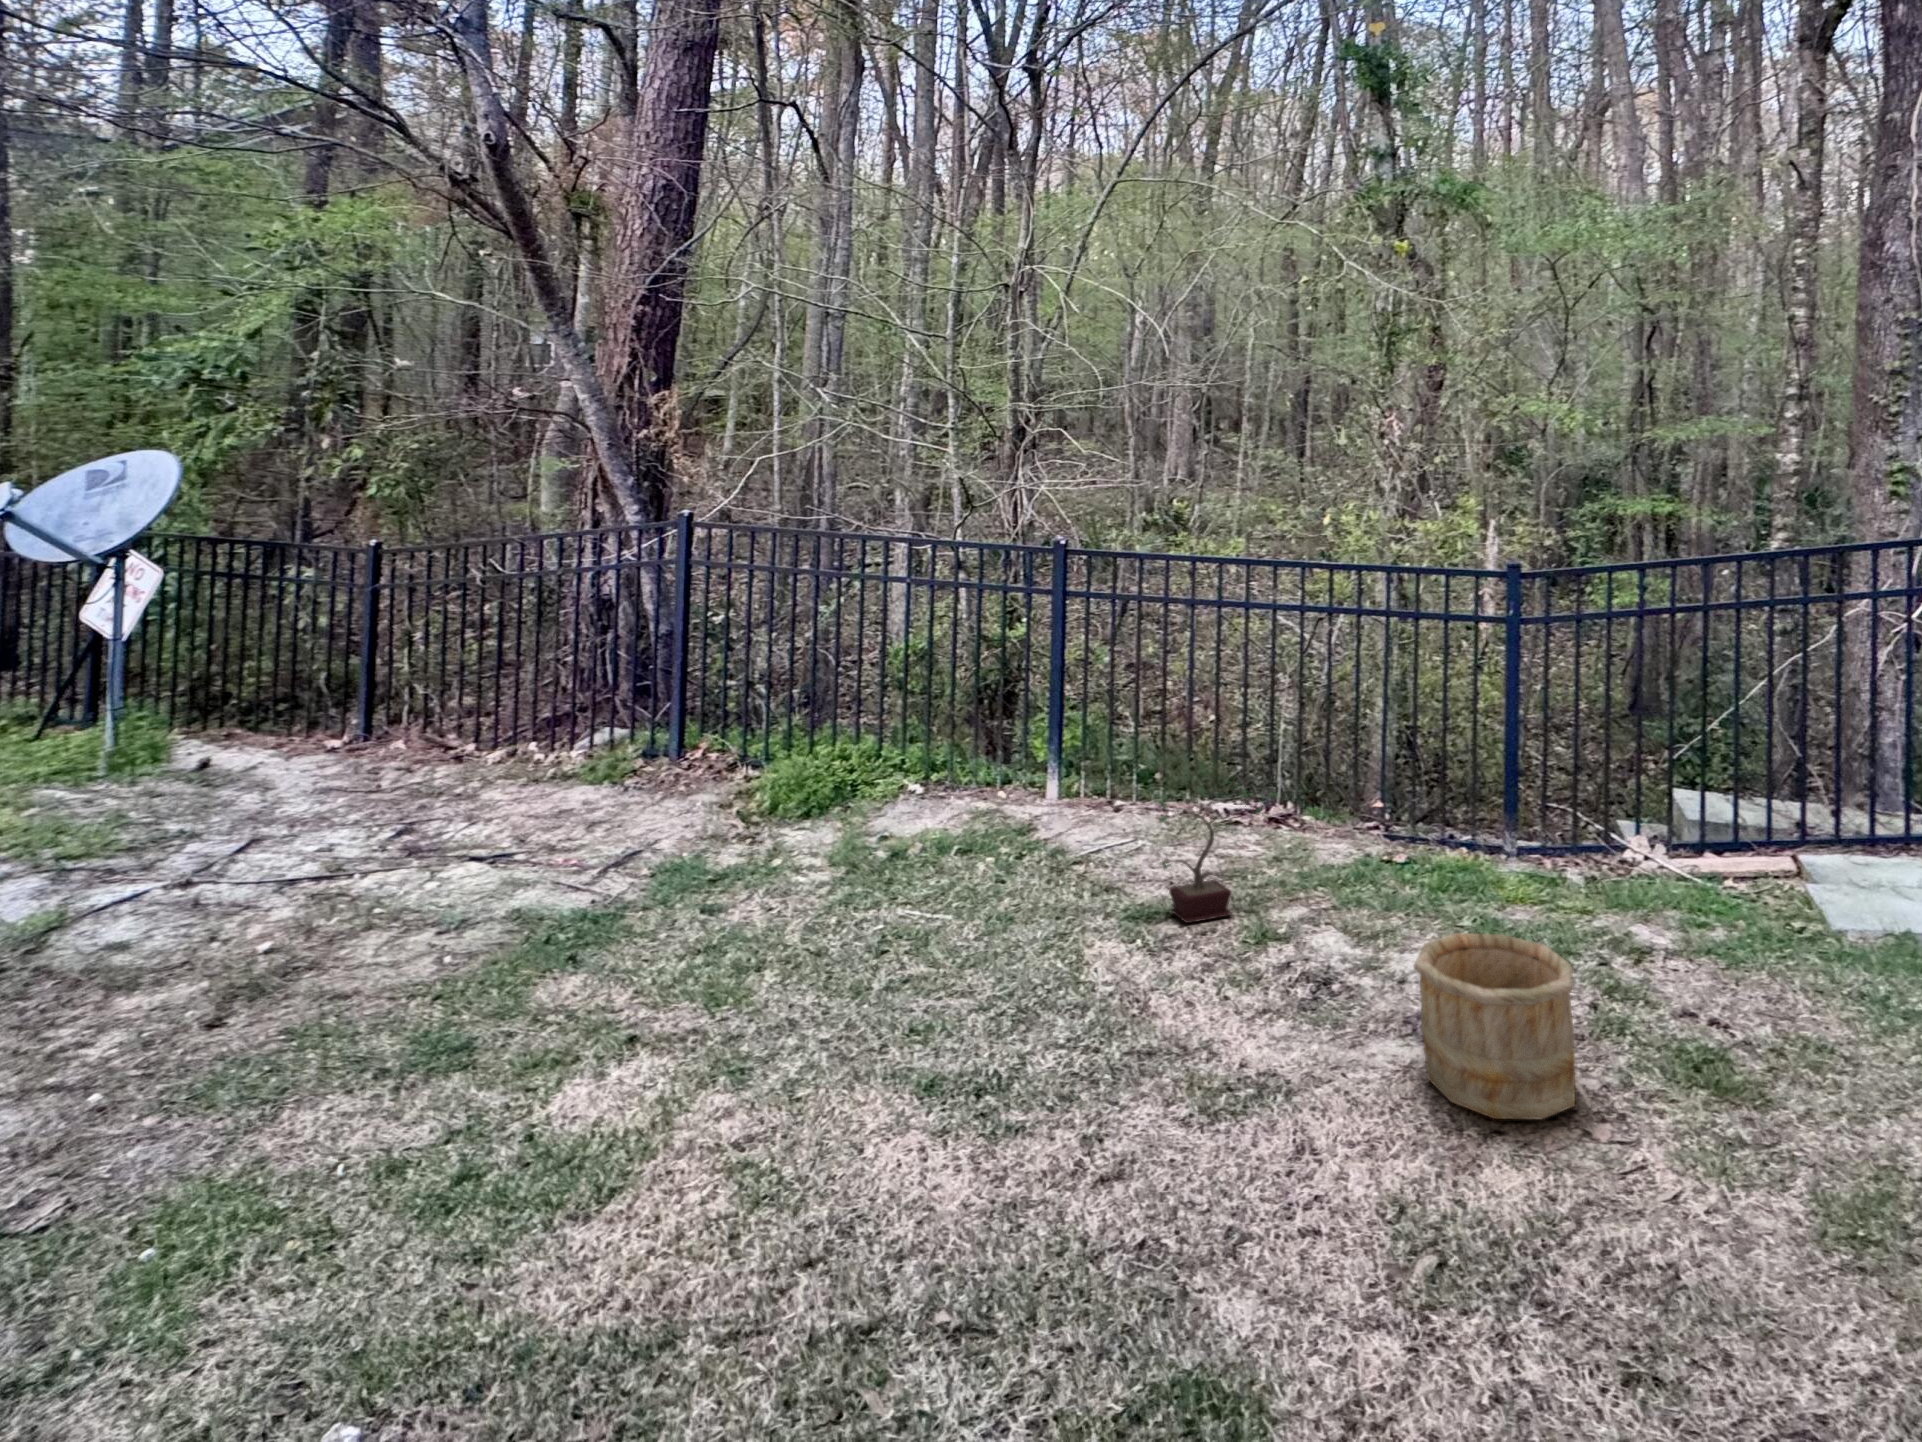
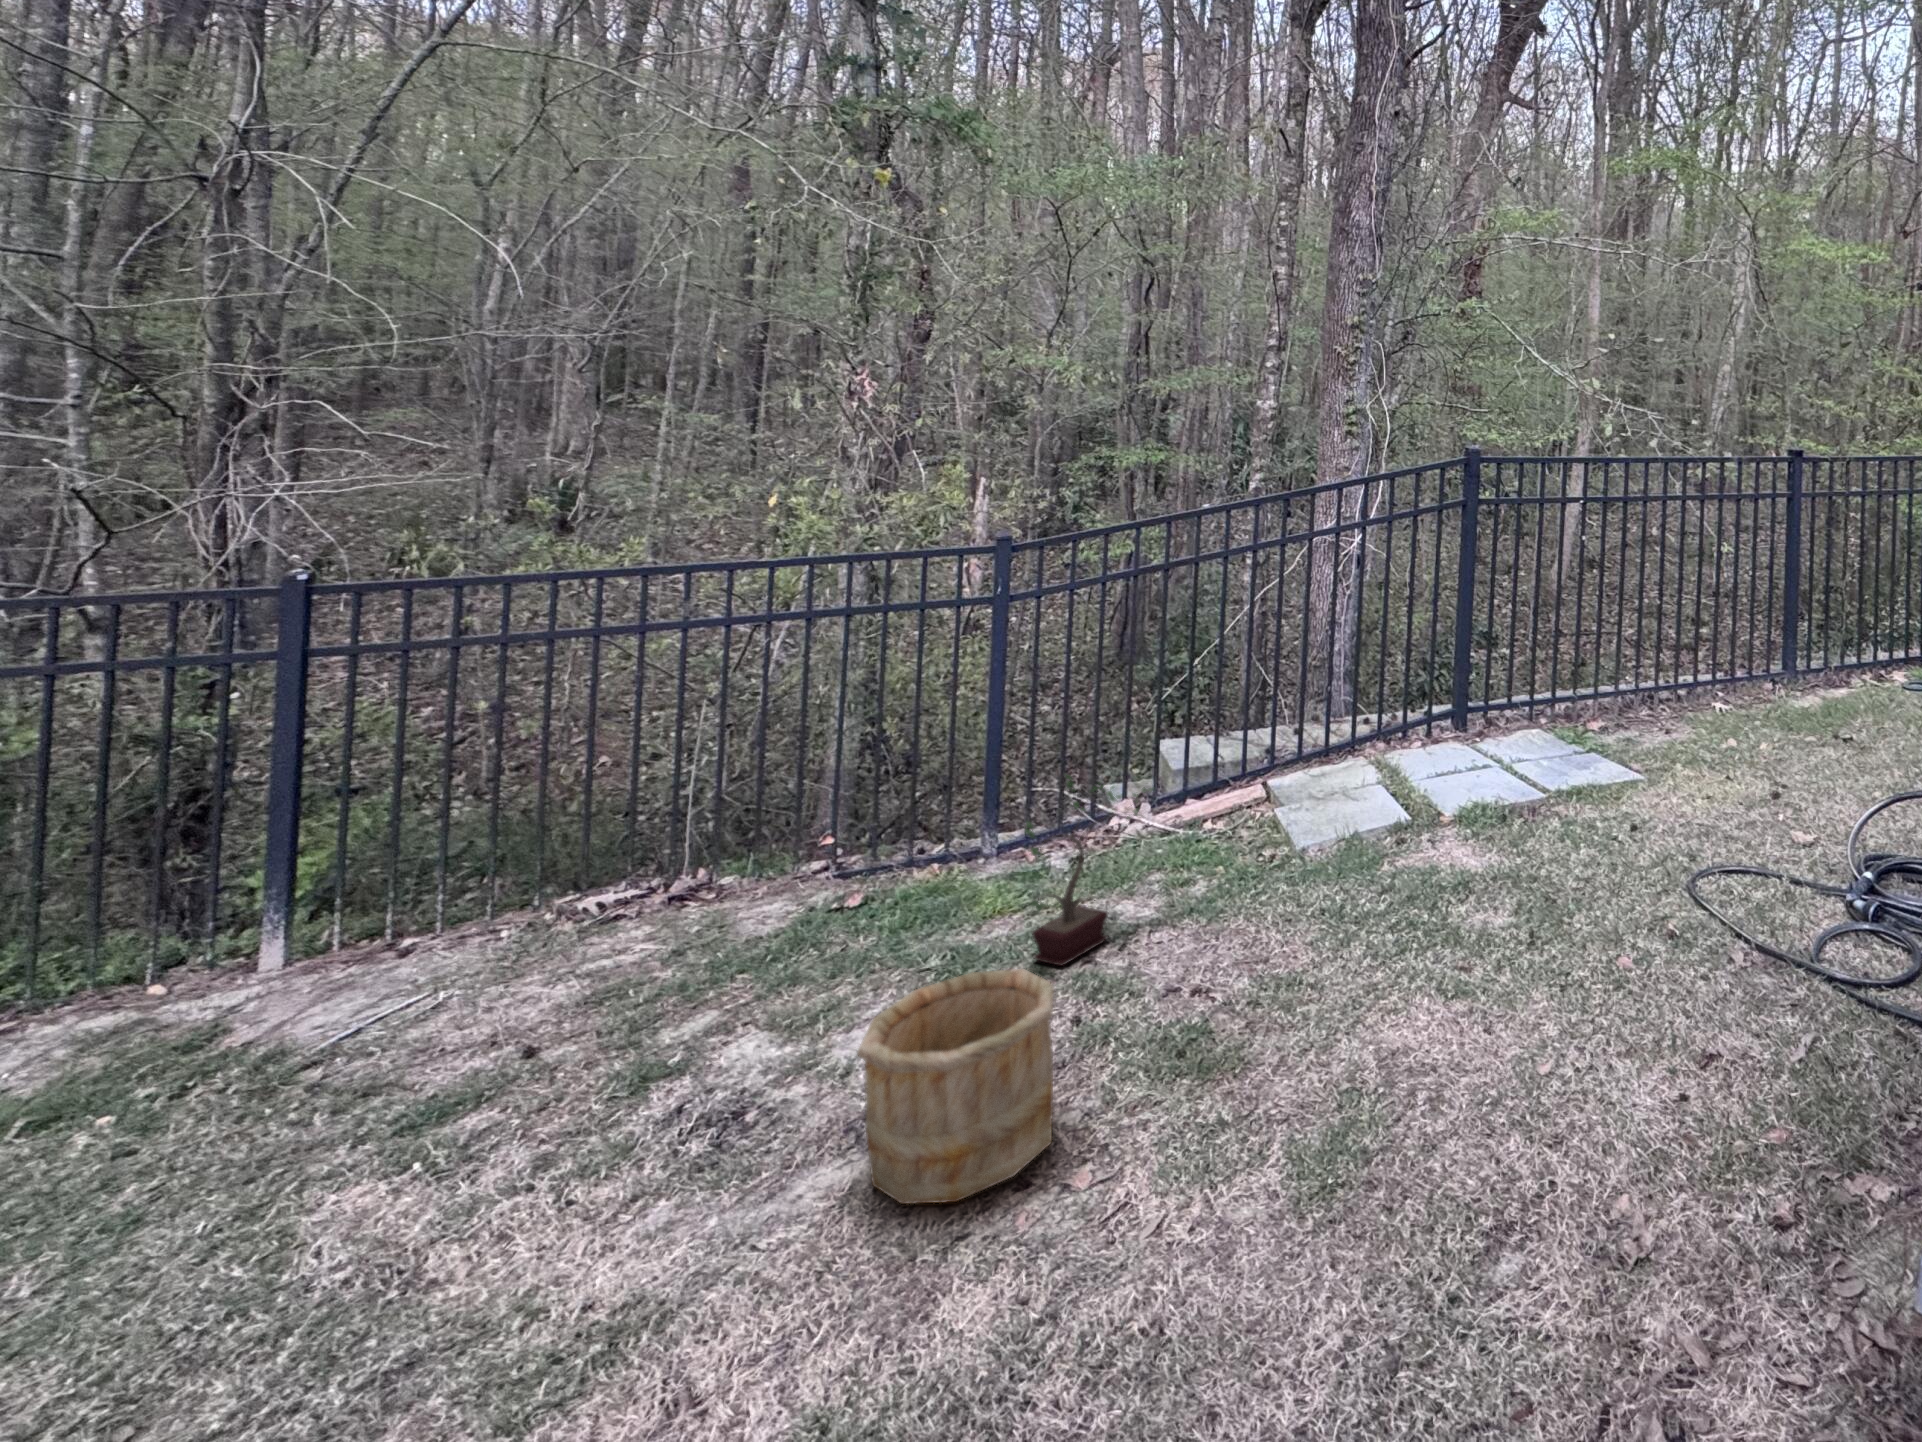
potted plant: present [1158,763,1278,923] -> present [1025,774,1153,966]

